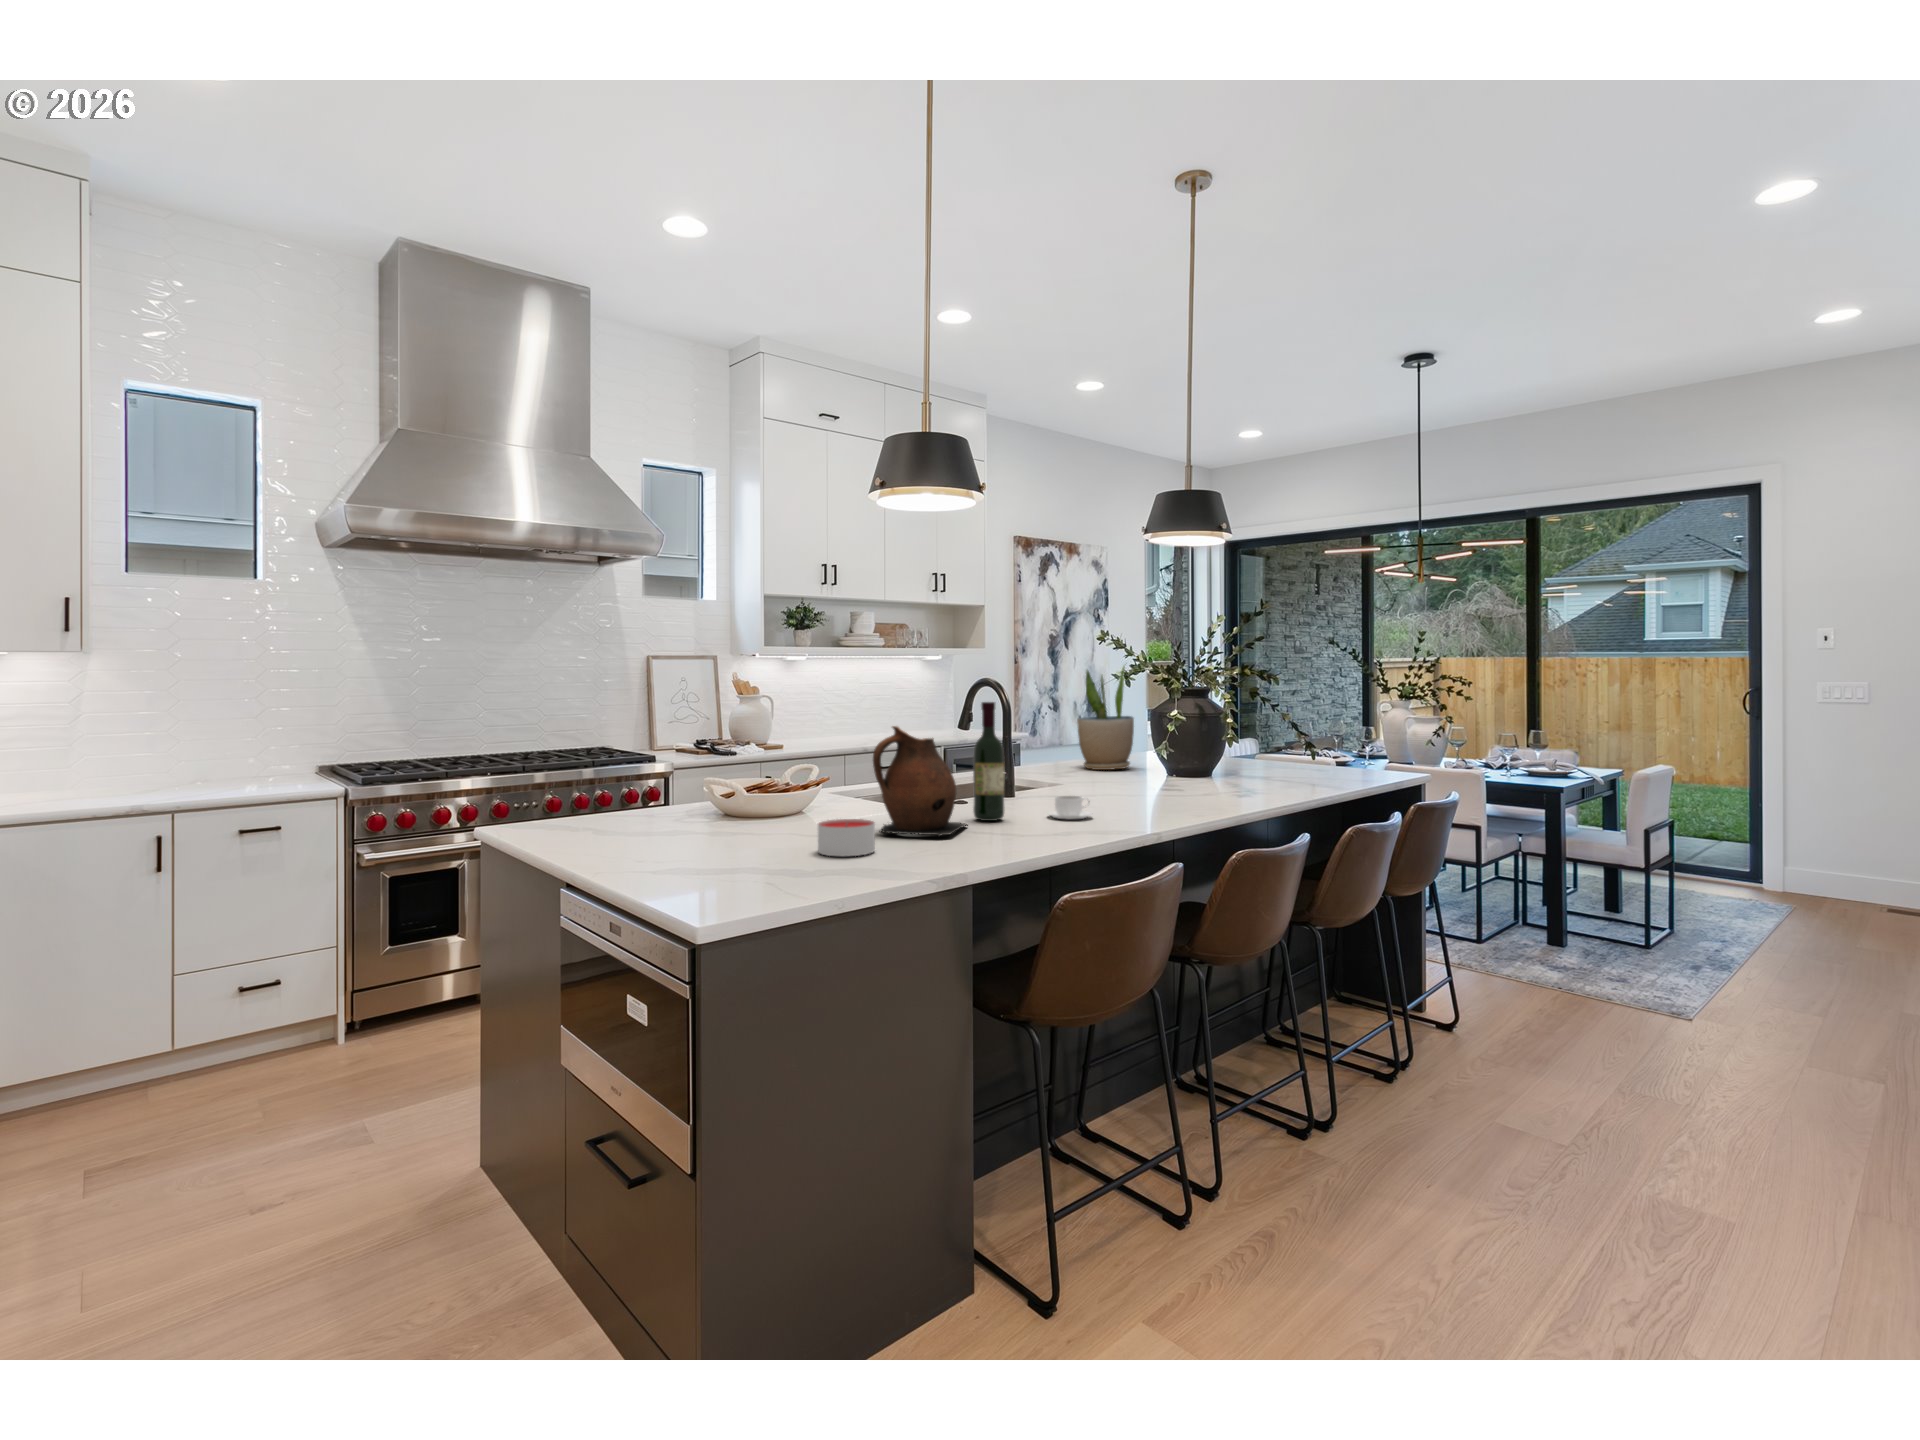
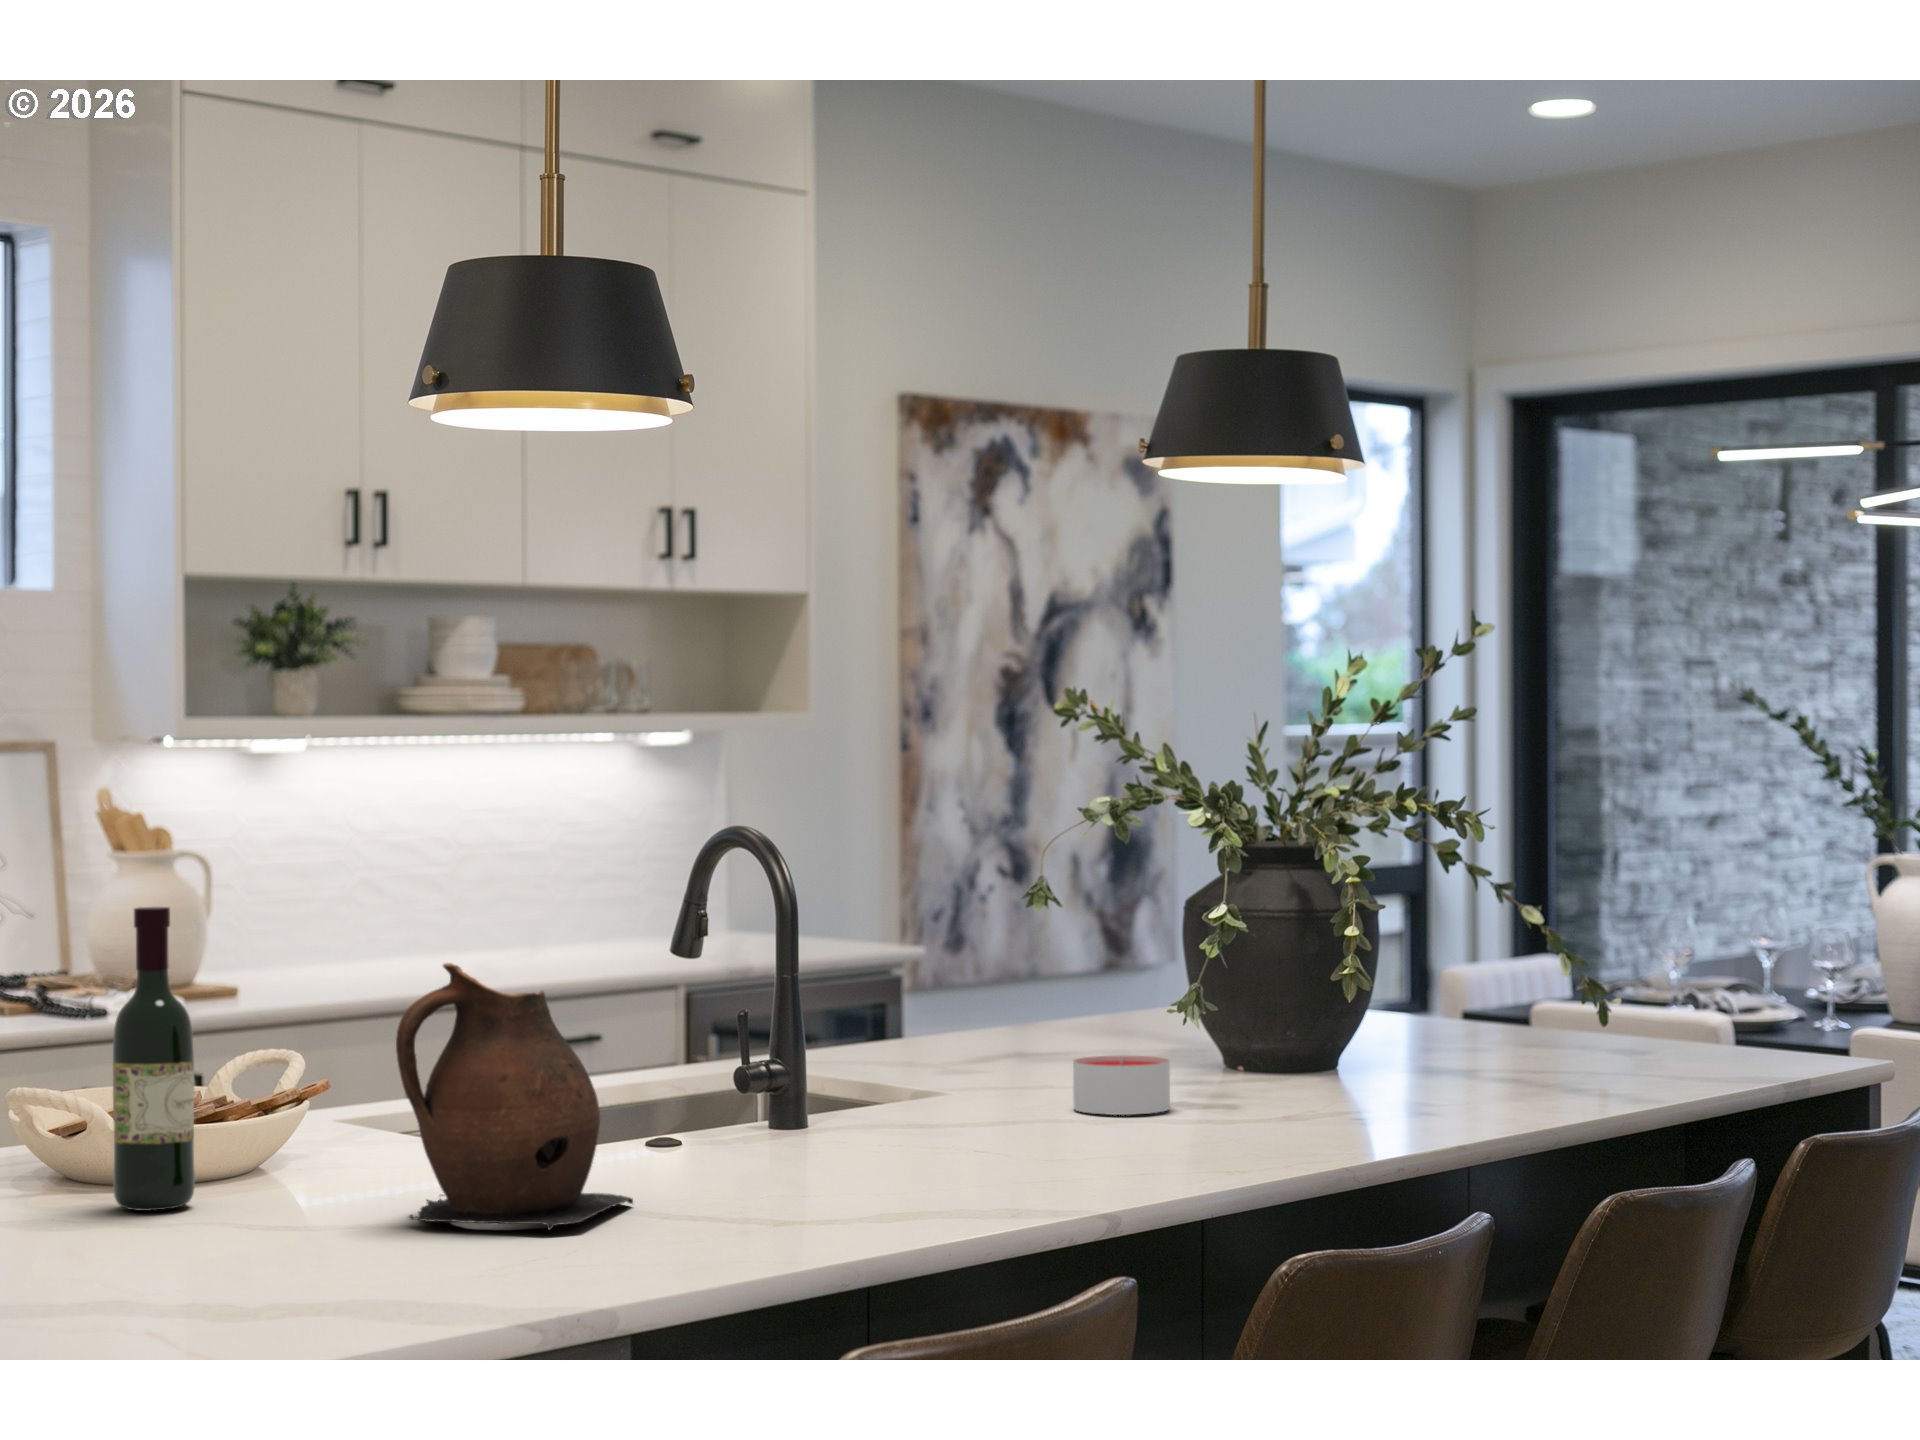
potted plant: present [1077,667,1134,770] -> none [991,773,1137,1055]
wine bottle: present [973,702,1005,821] -> present [113,907,195,1211]
coffee cup: present [1048,796,1092,819] -> none [837,1126,950,1185]
candle: present [818,819,875,856] -> present [1073,1056,1170,1115]

